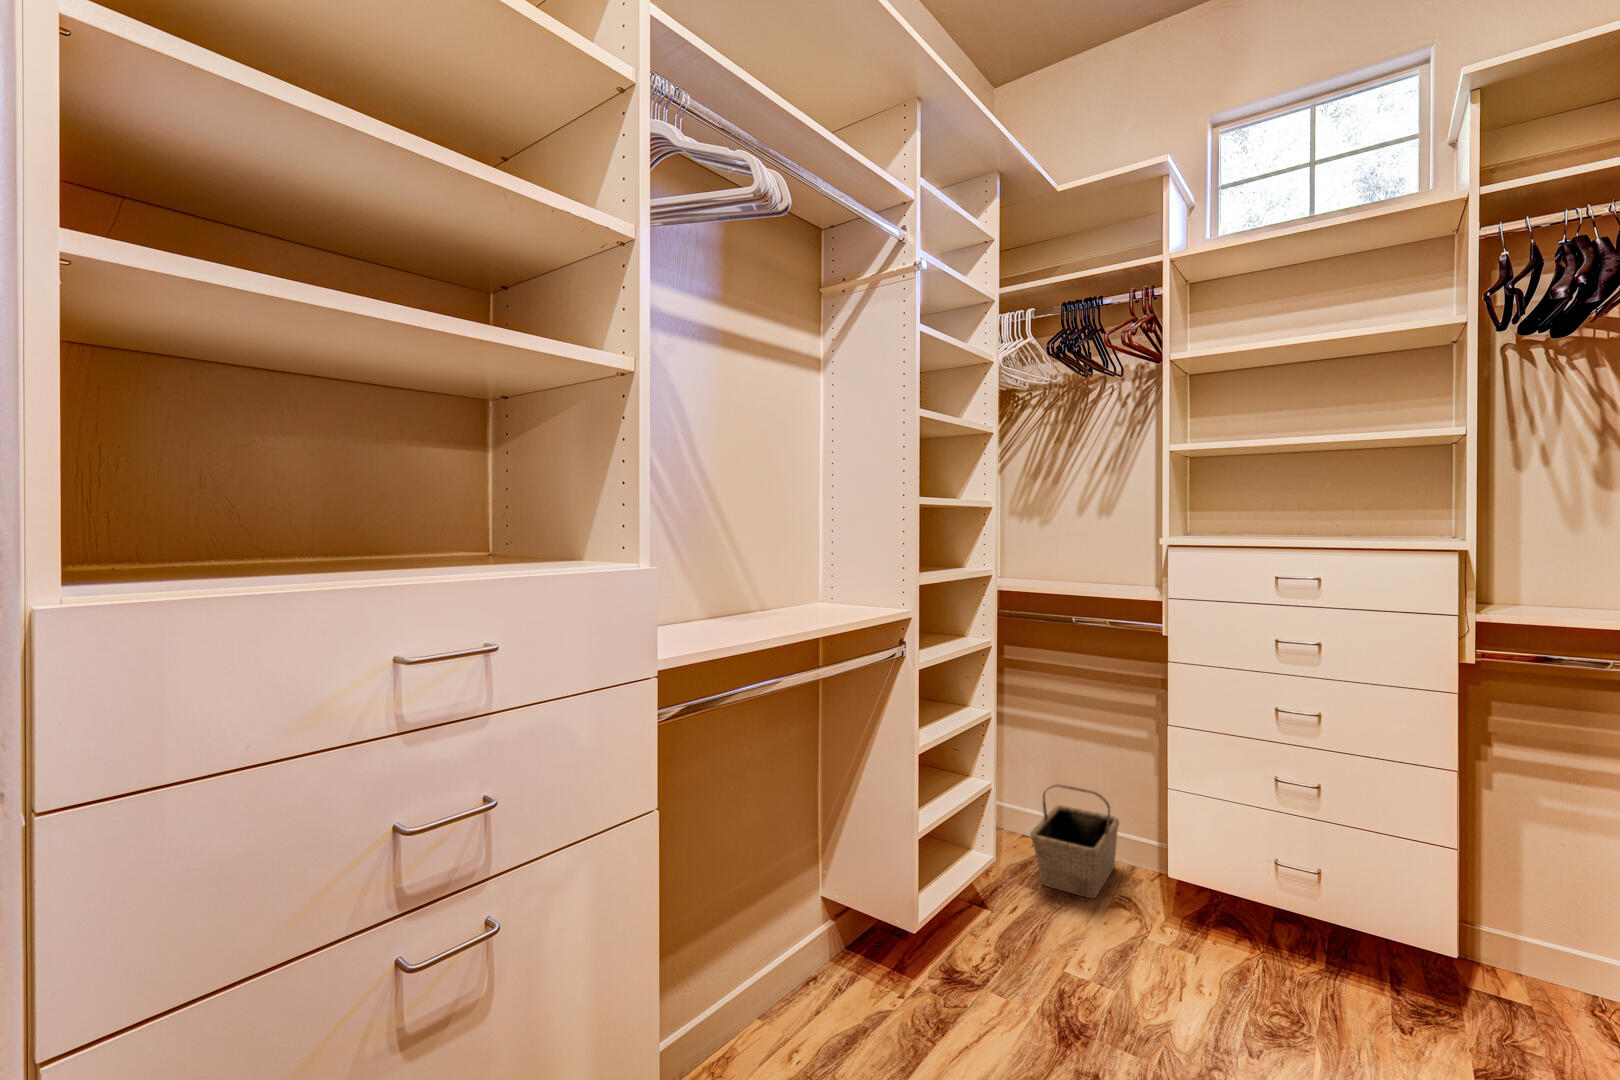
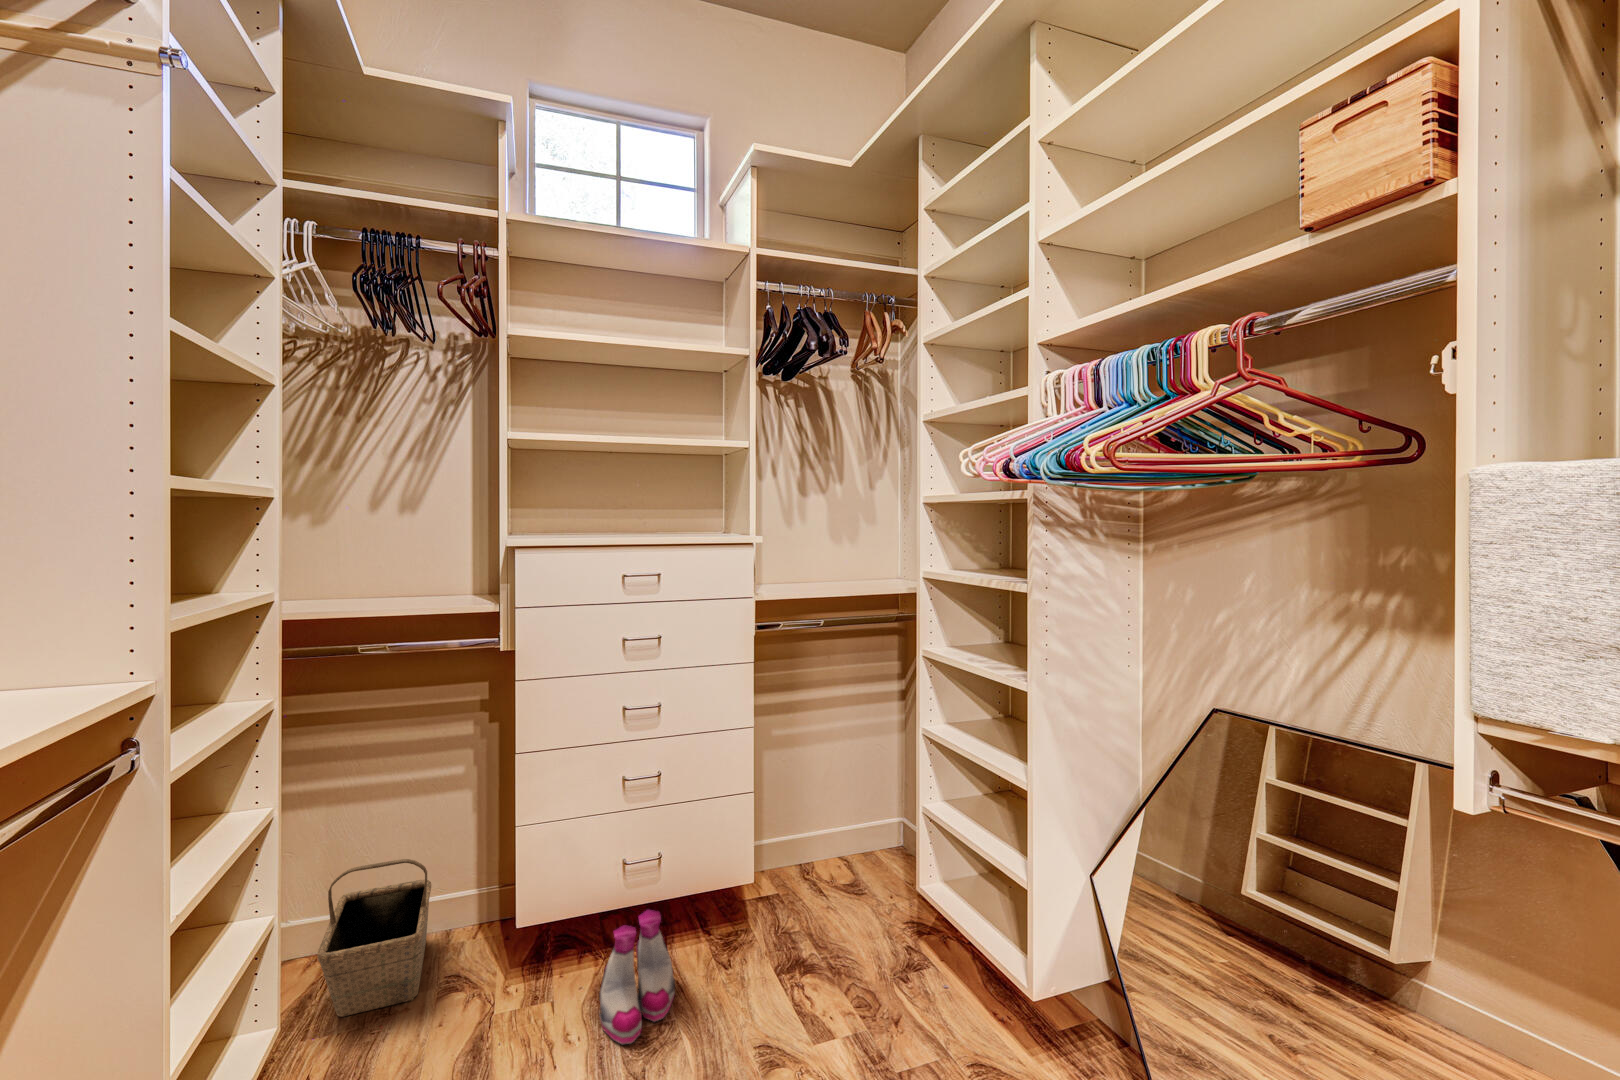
boots: none [1233,916,1327,1027] -> present [599,910,675,1044]

